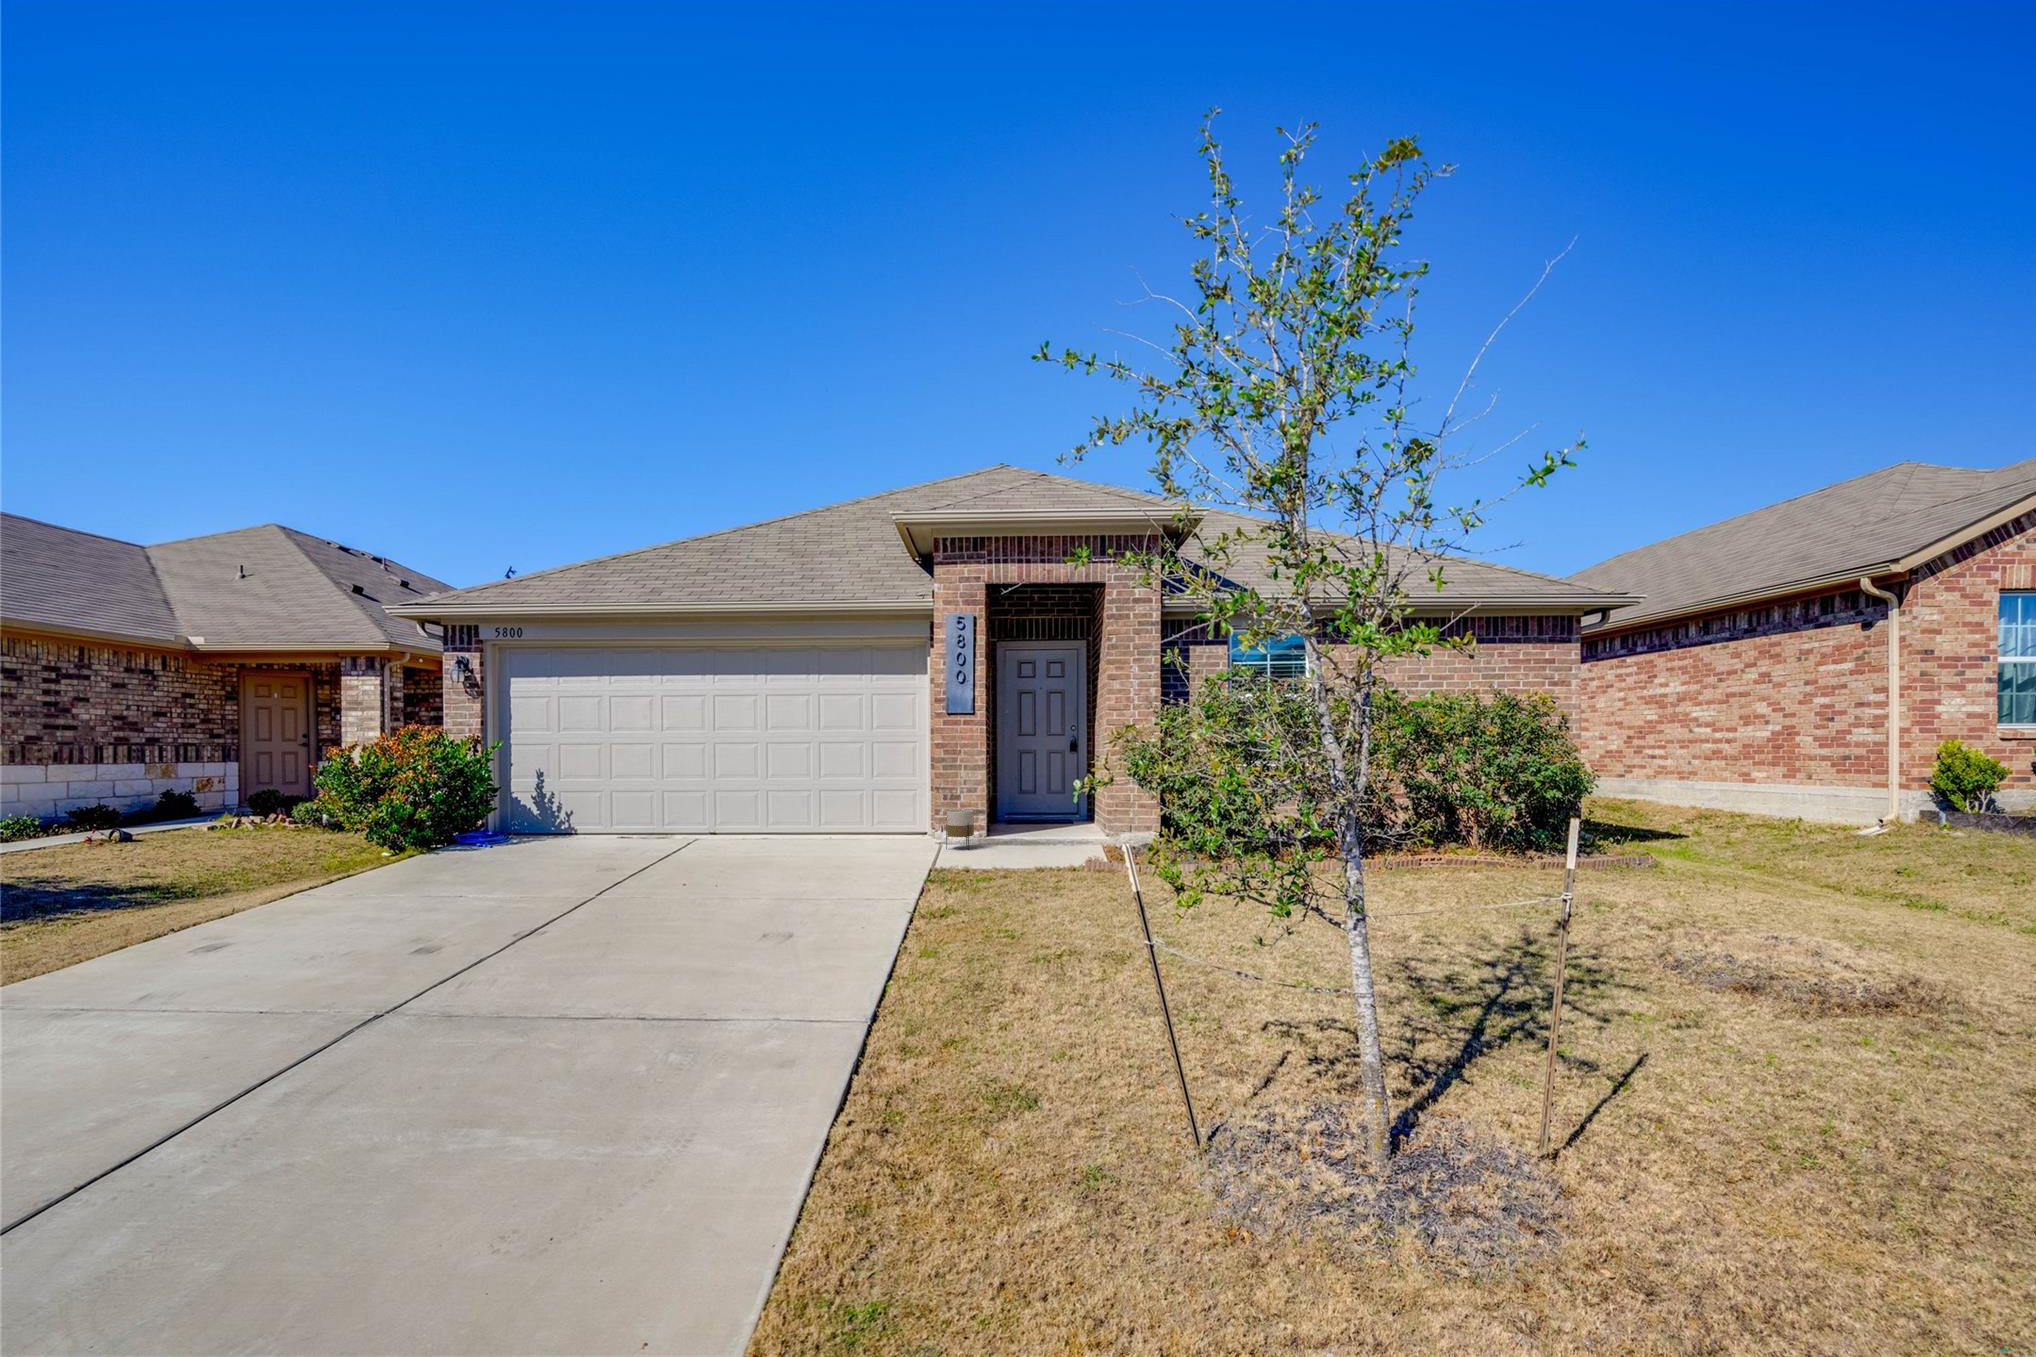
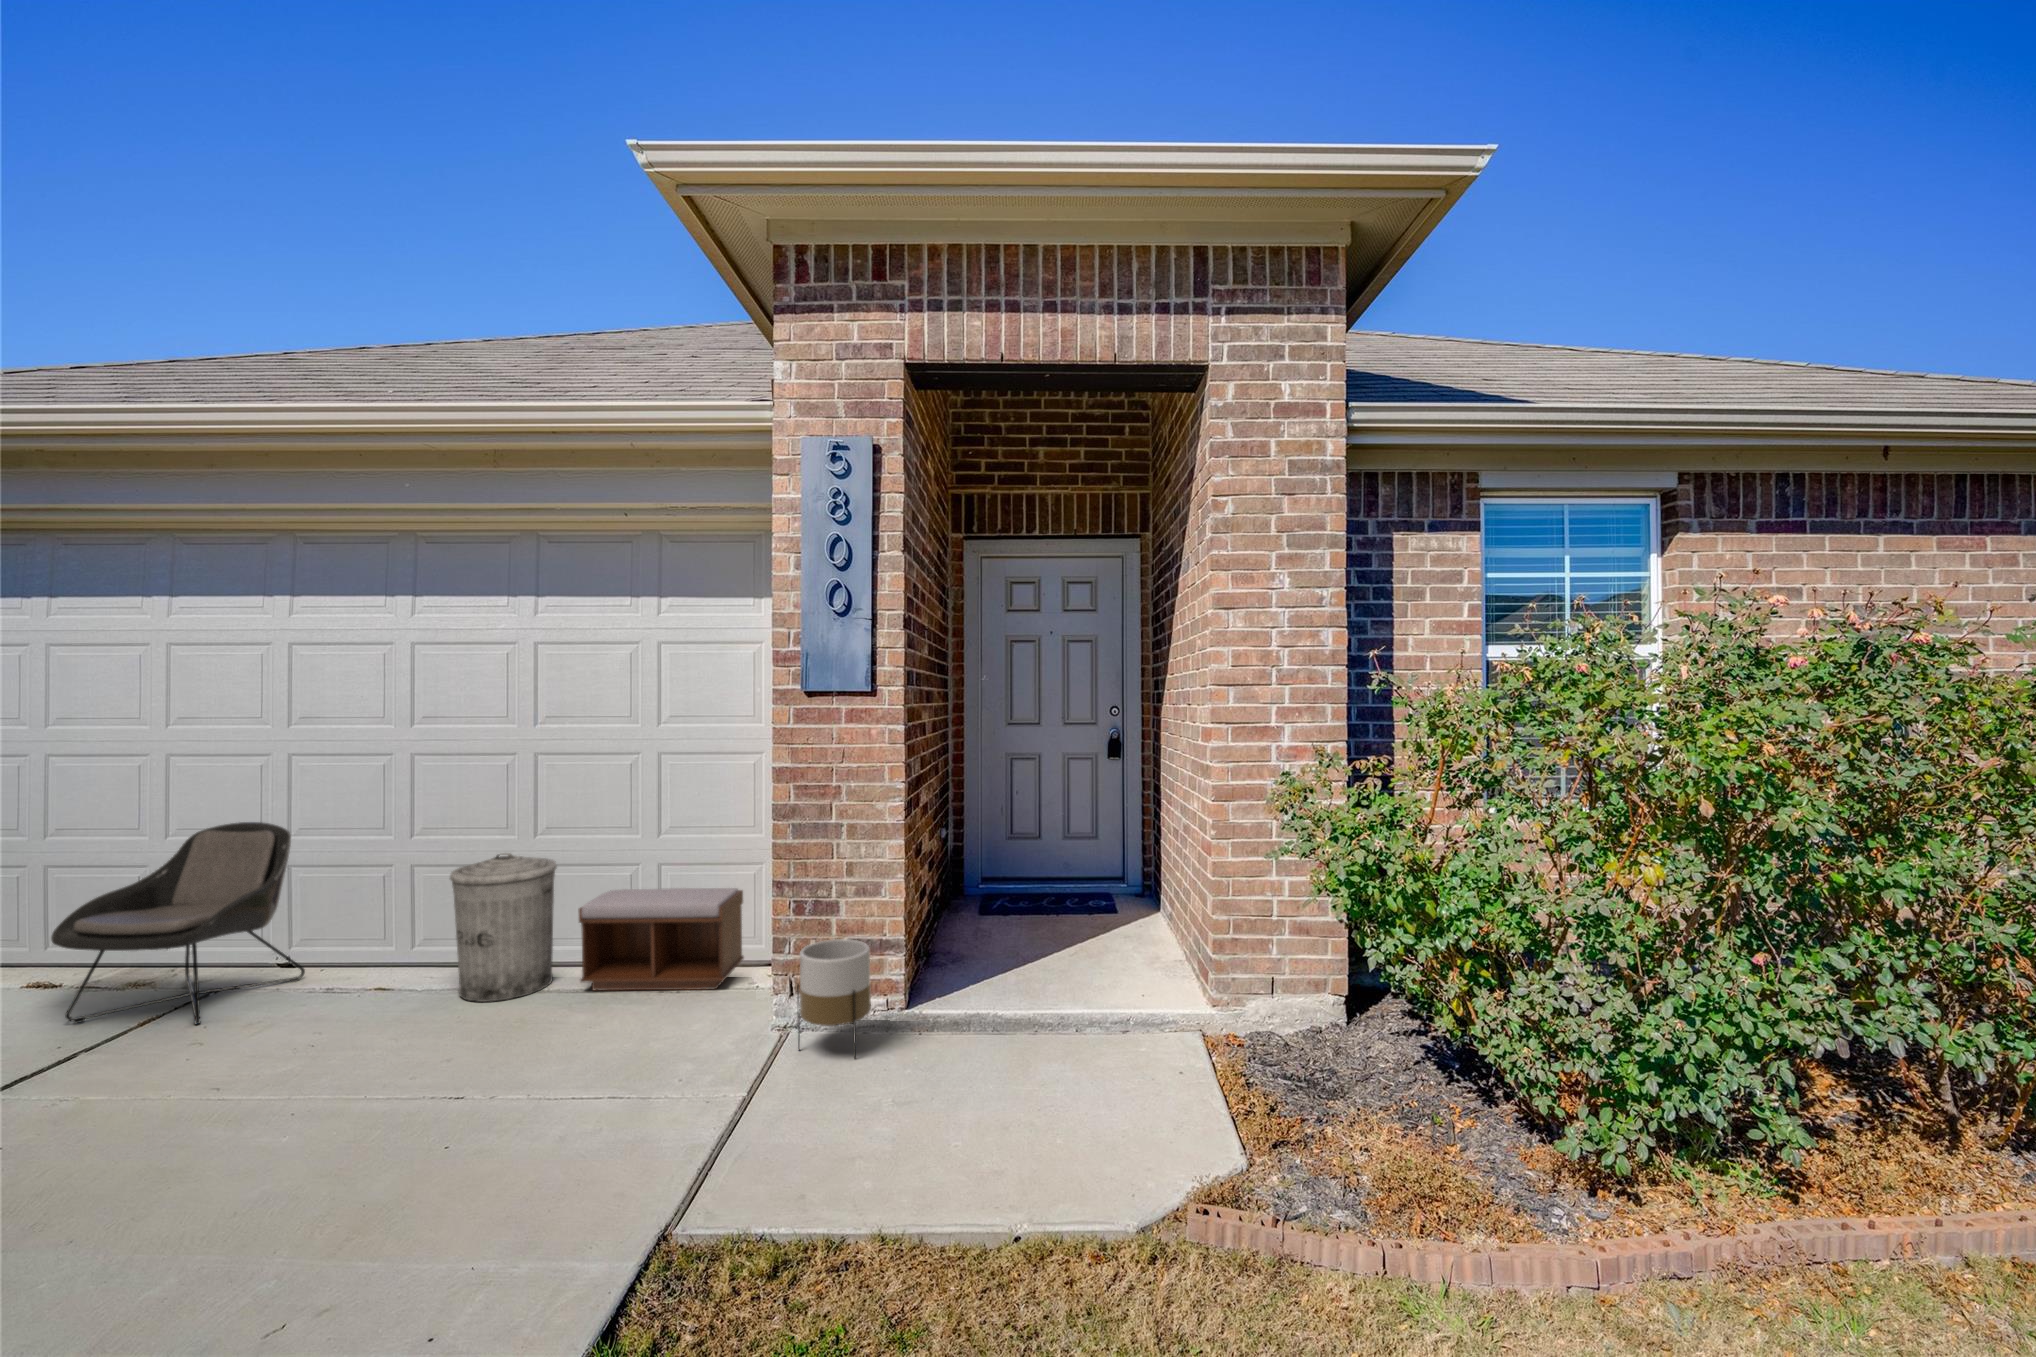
lounge chair: none [651,772,729,847] -> present [51,822,305,1024]
trash can: none [797,783,837,843] -> present [450,853,557,1002]
bench: none [850,801,914,840] -> present [579,888,744,990]

